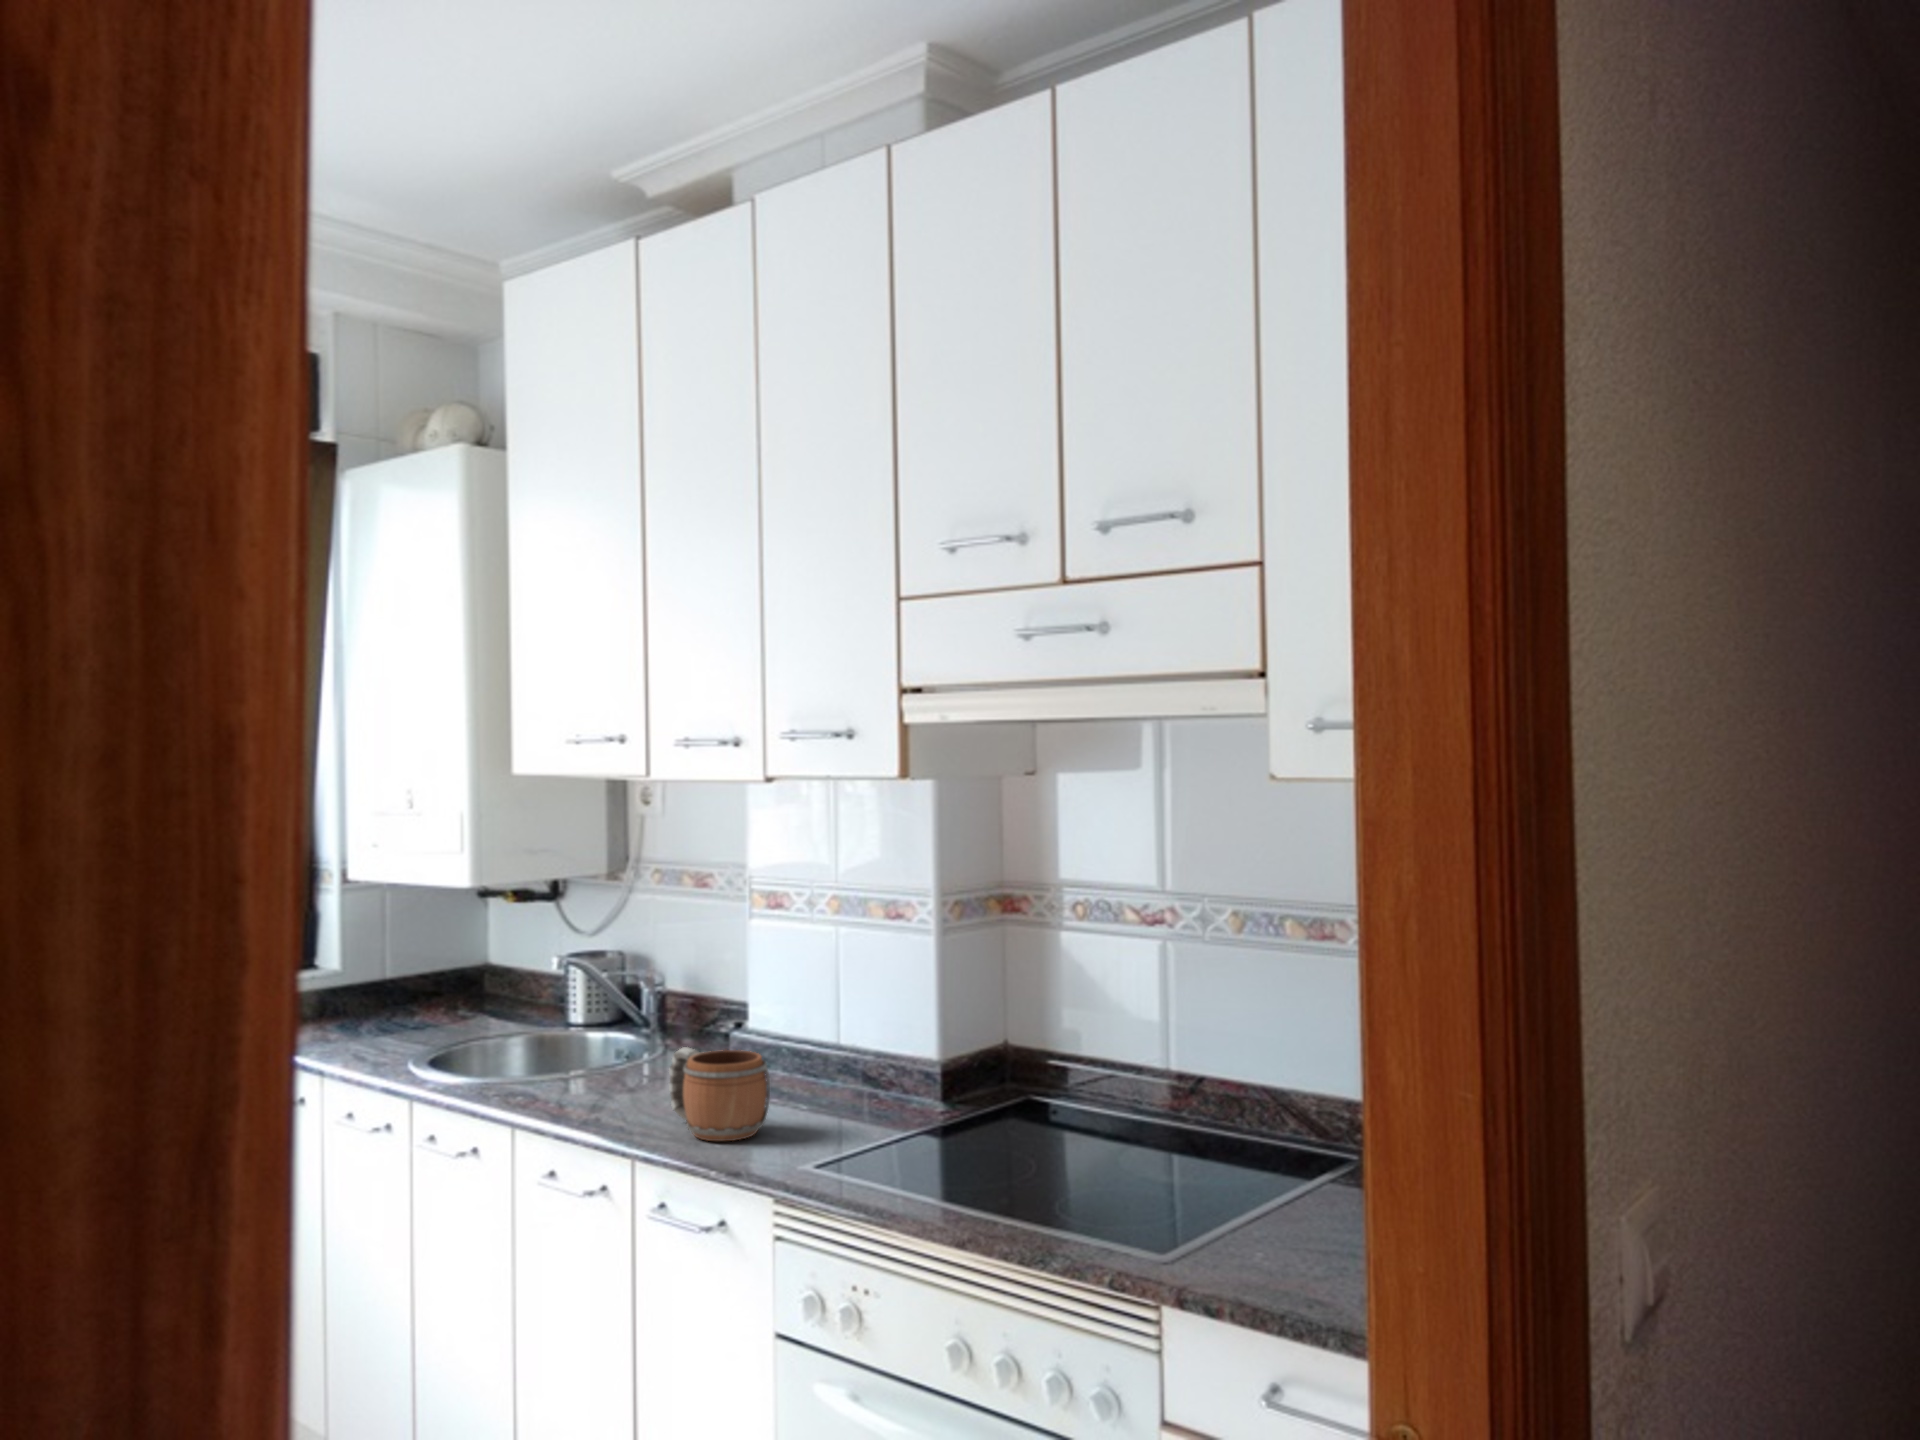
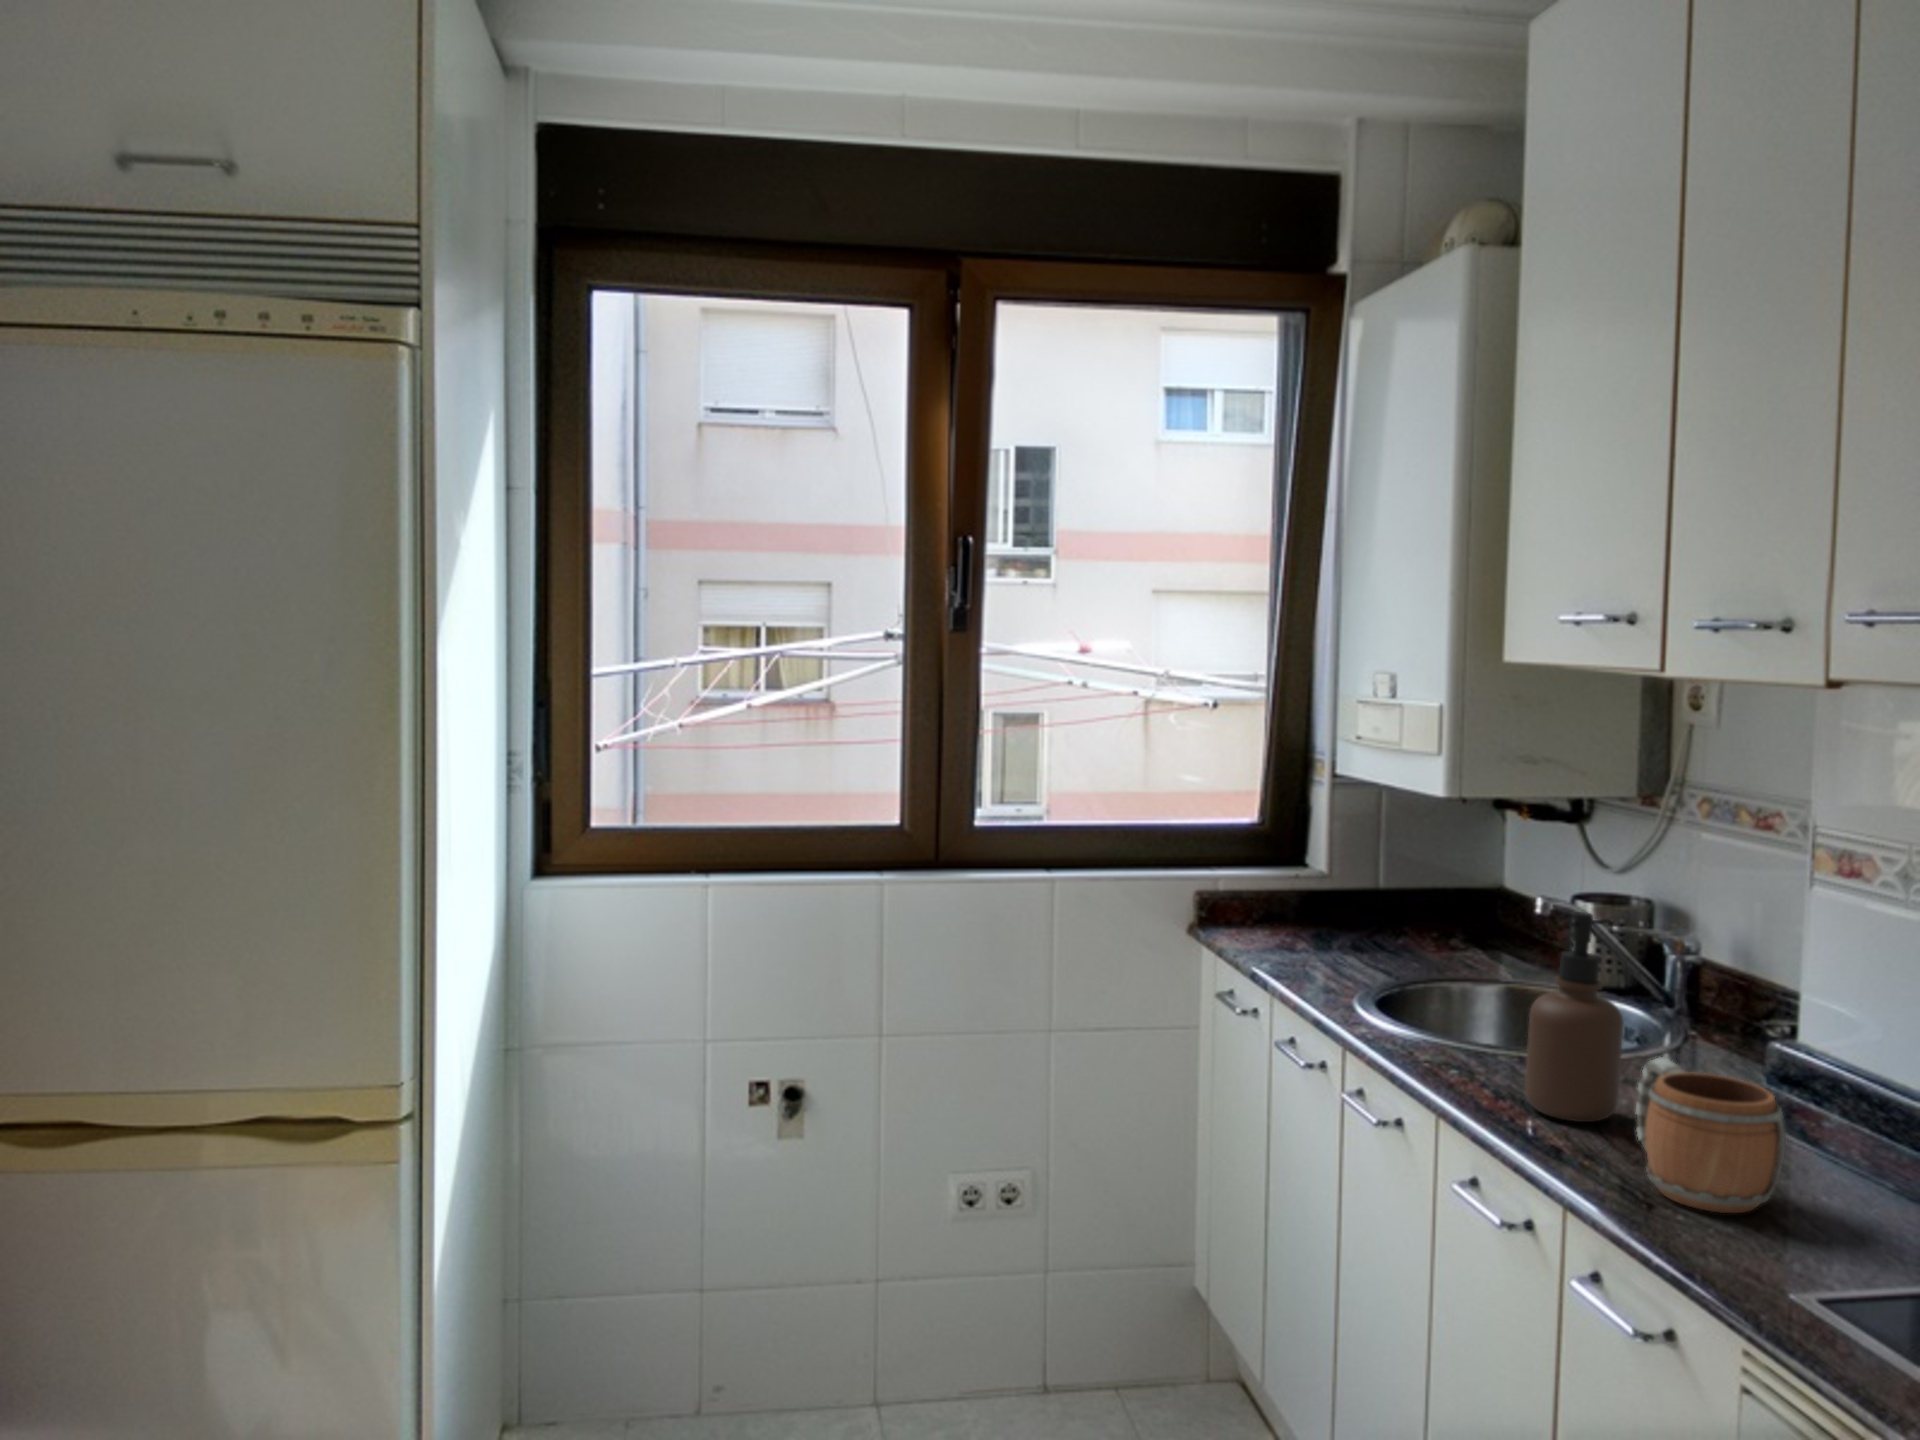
soap dispenser: none [582,957,649,1112] -> present [1525,912,1624,1122]

